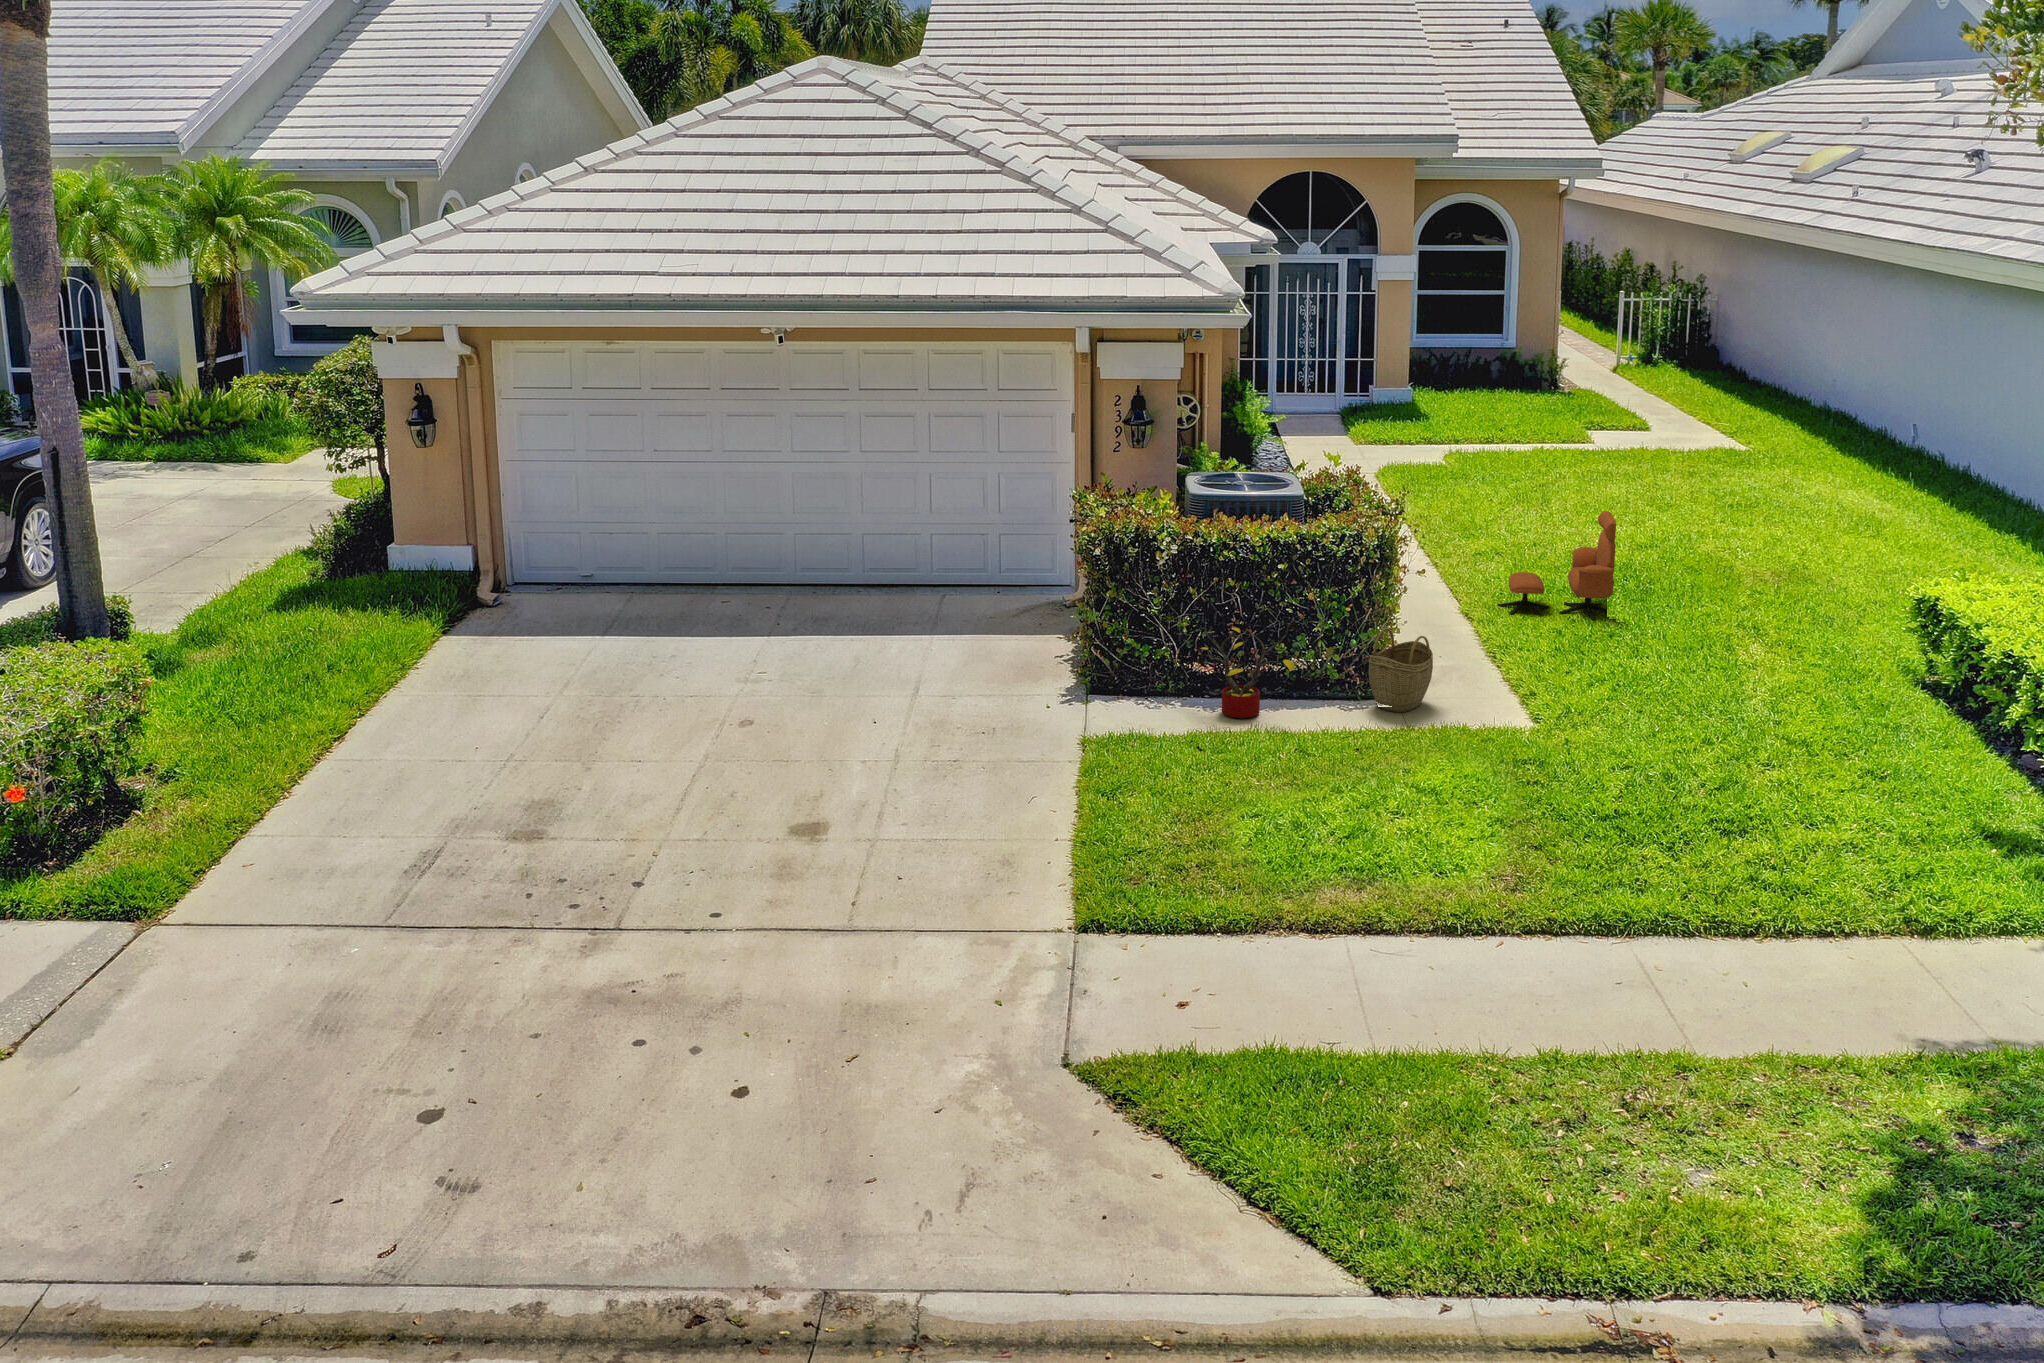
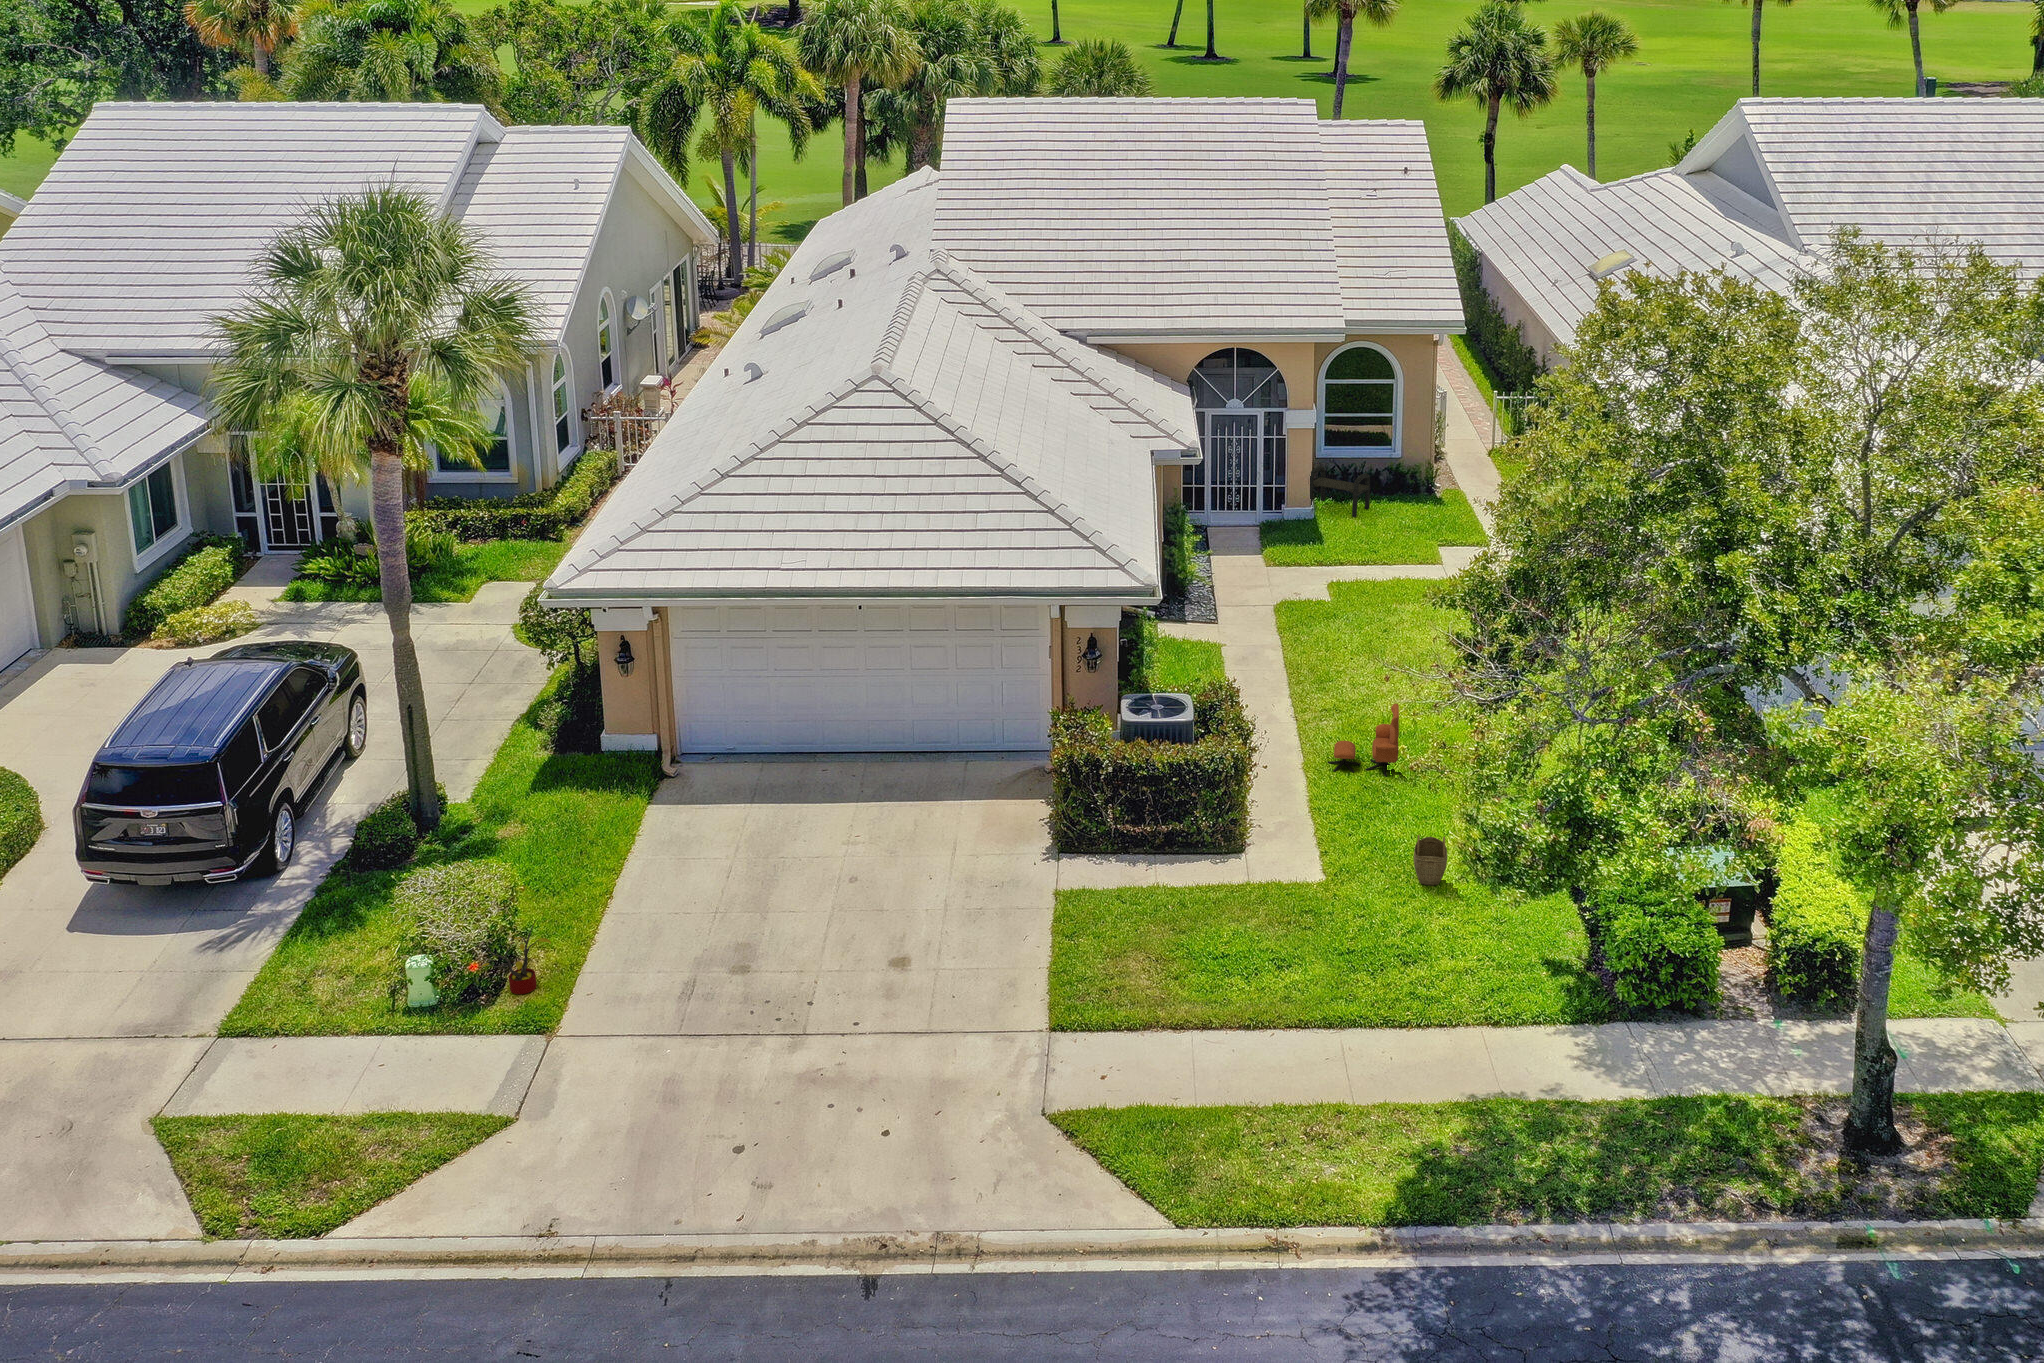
bench: none [1401,339,1483,399] -> present [1310,466,1370,517]
decorative plant: present [1201,620,1295,718] -> present [481,919,551,994]
woven basket: present [1369,628,1433,713] -> present [1414,835,1447,886]

